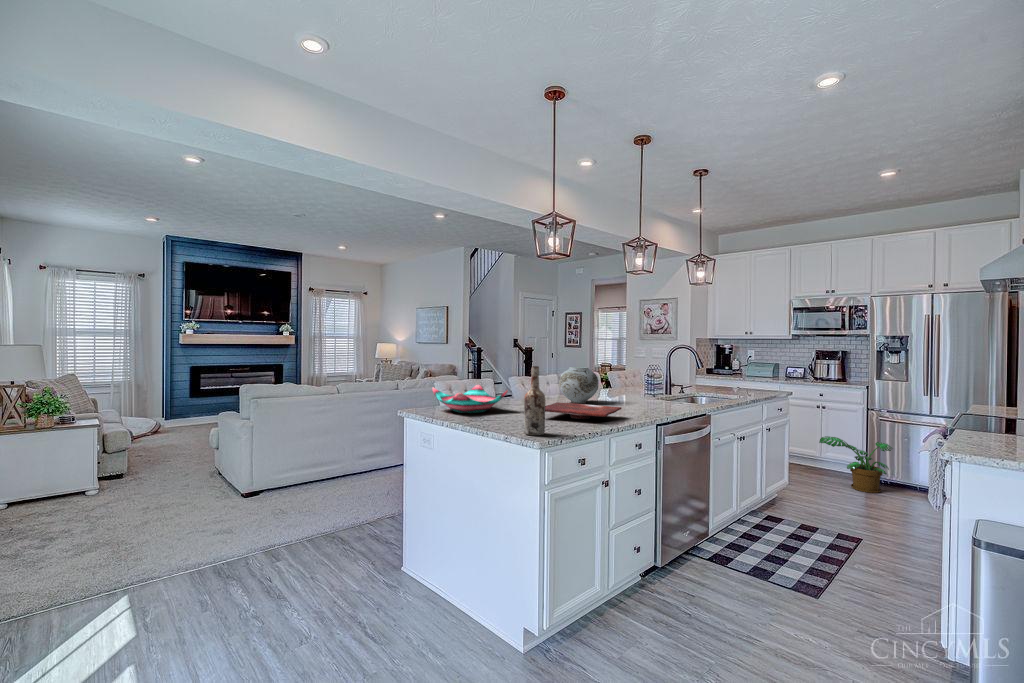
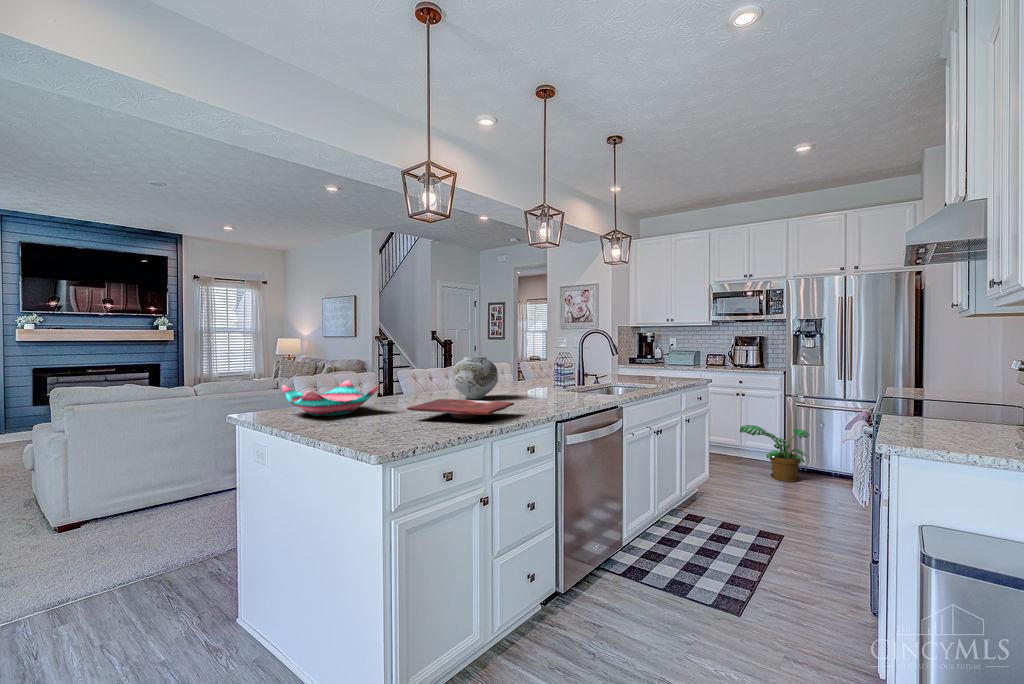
wine bottle: present [524,366,545,436] -> none [372,352,400,444]

